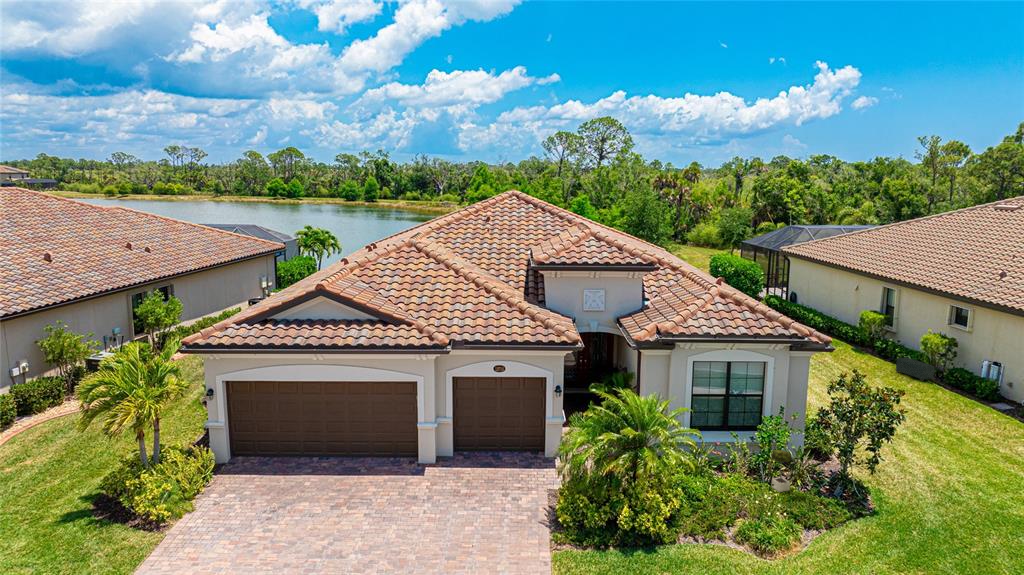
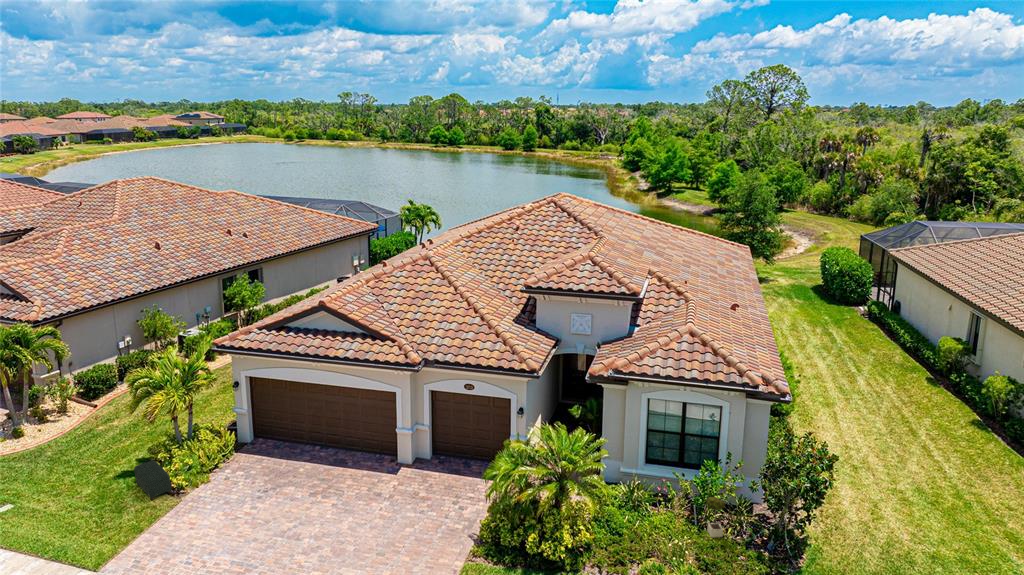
bench: present [896,358,934,381] -> present [134,460,172,500]

